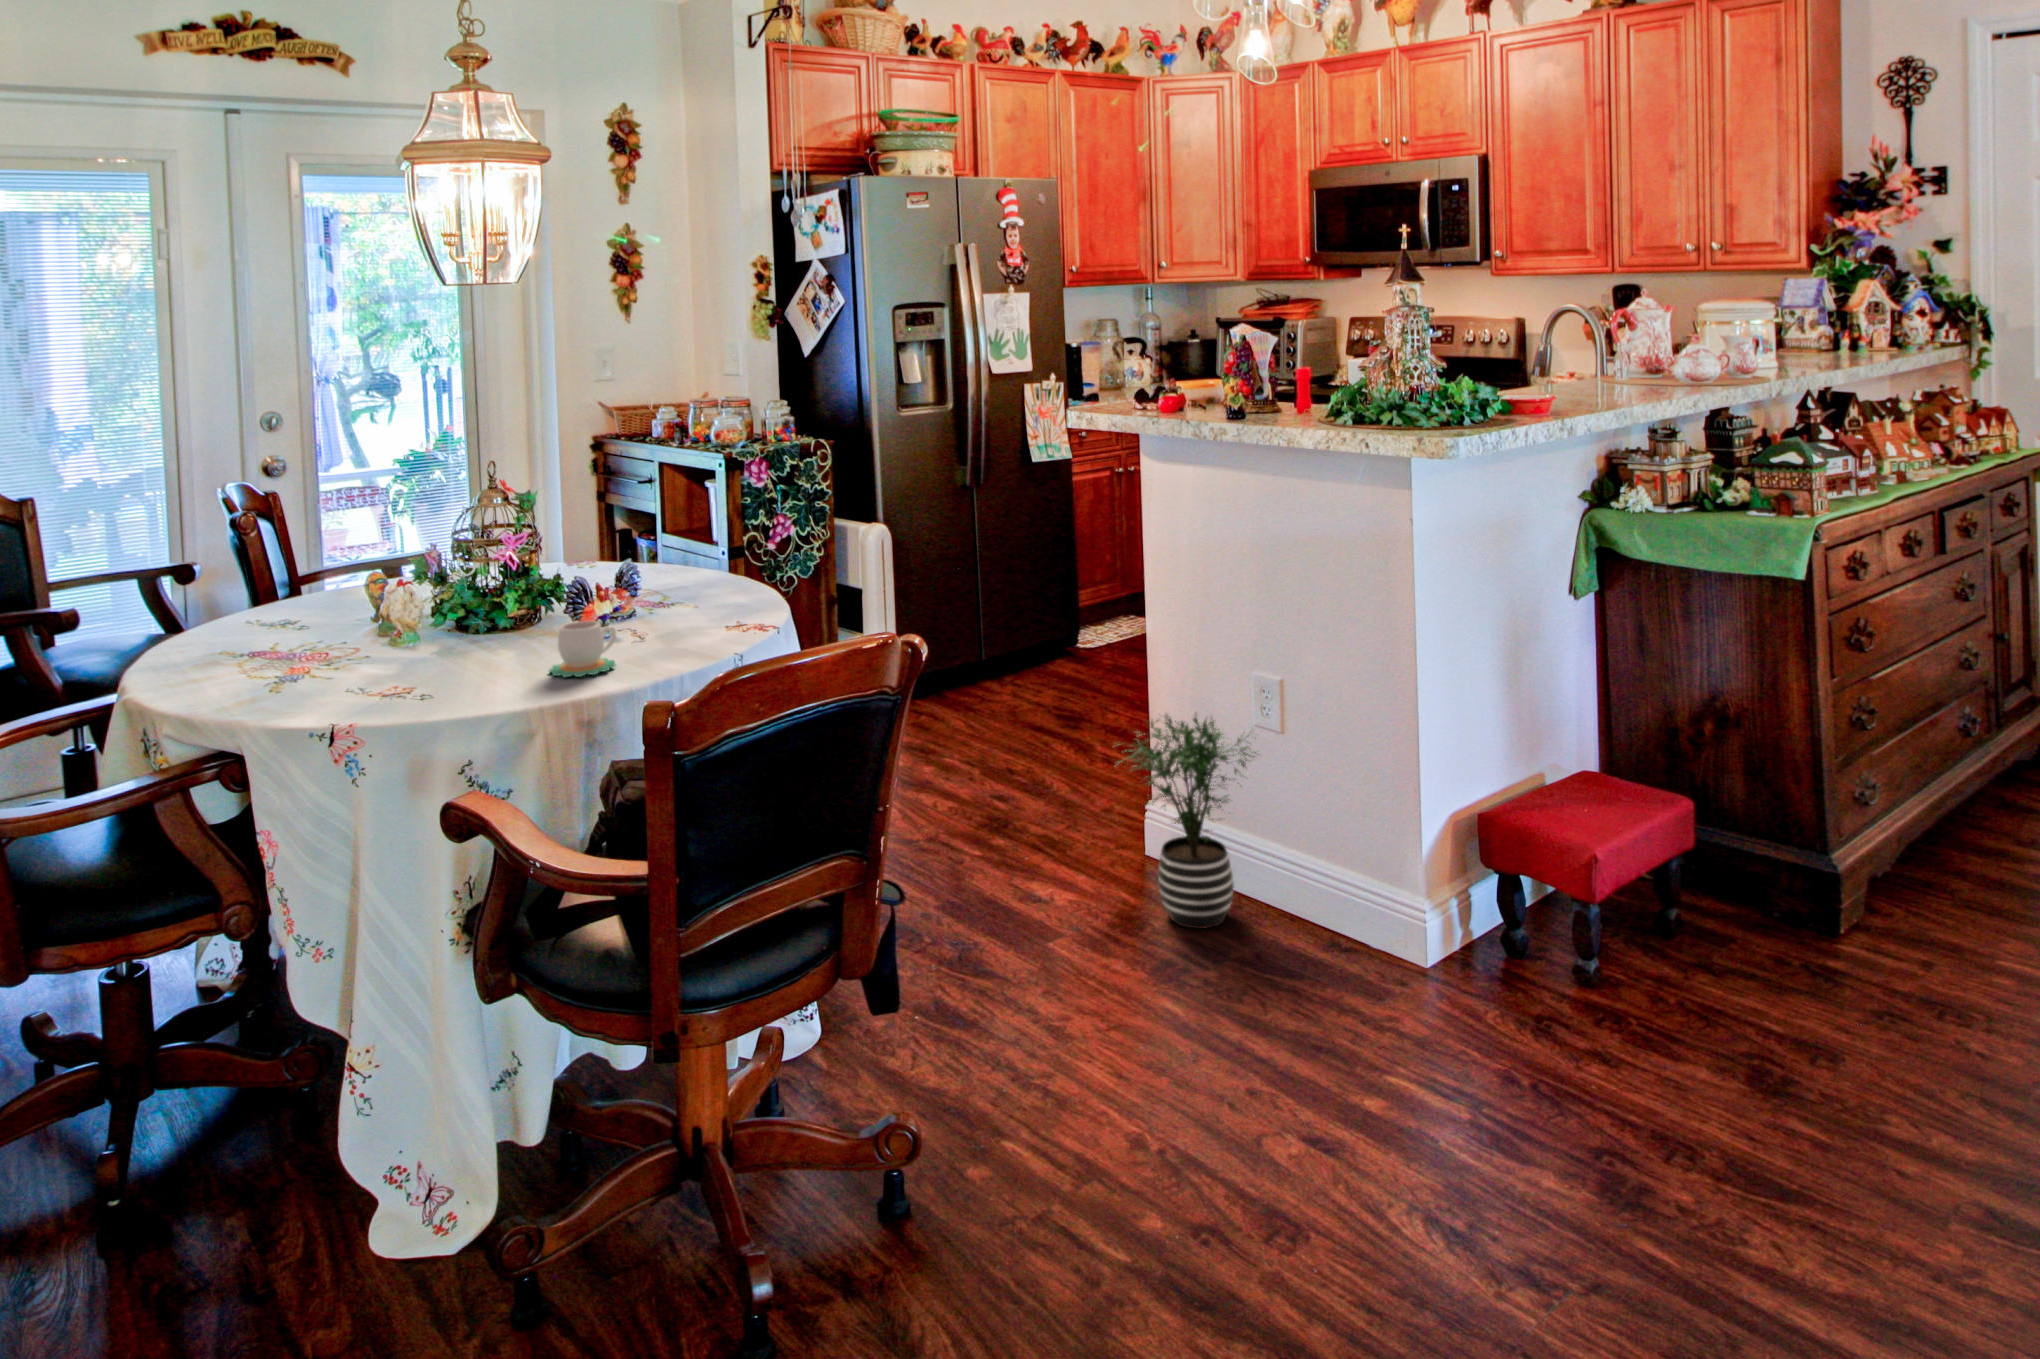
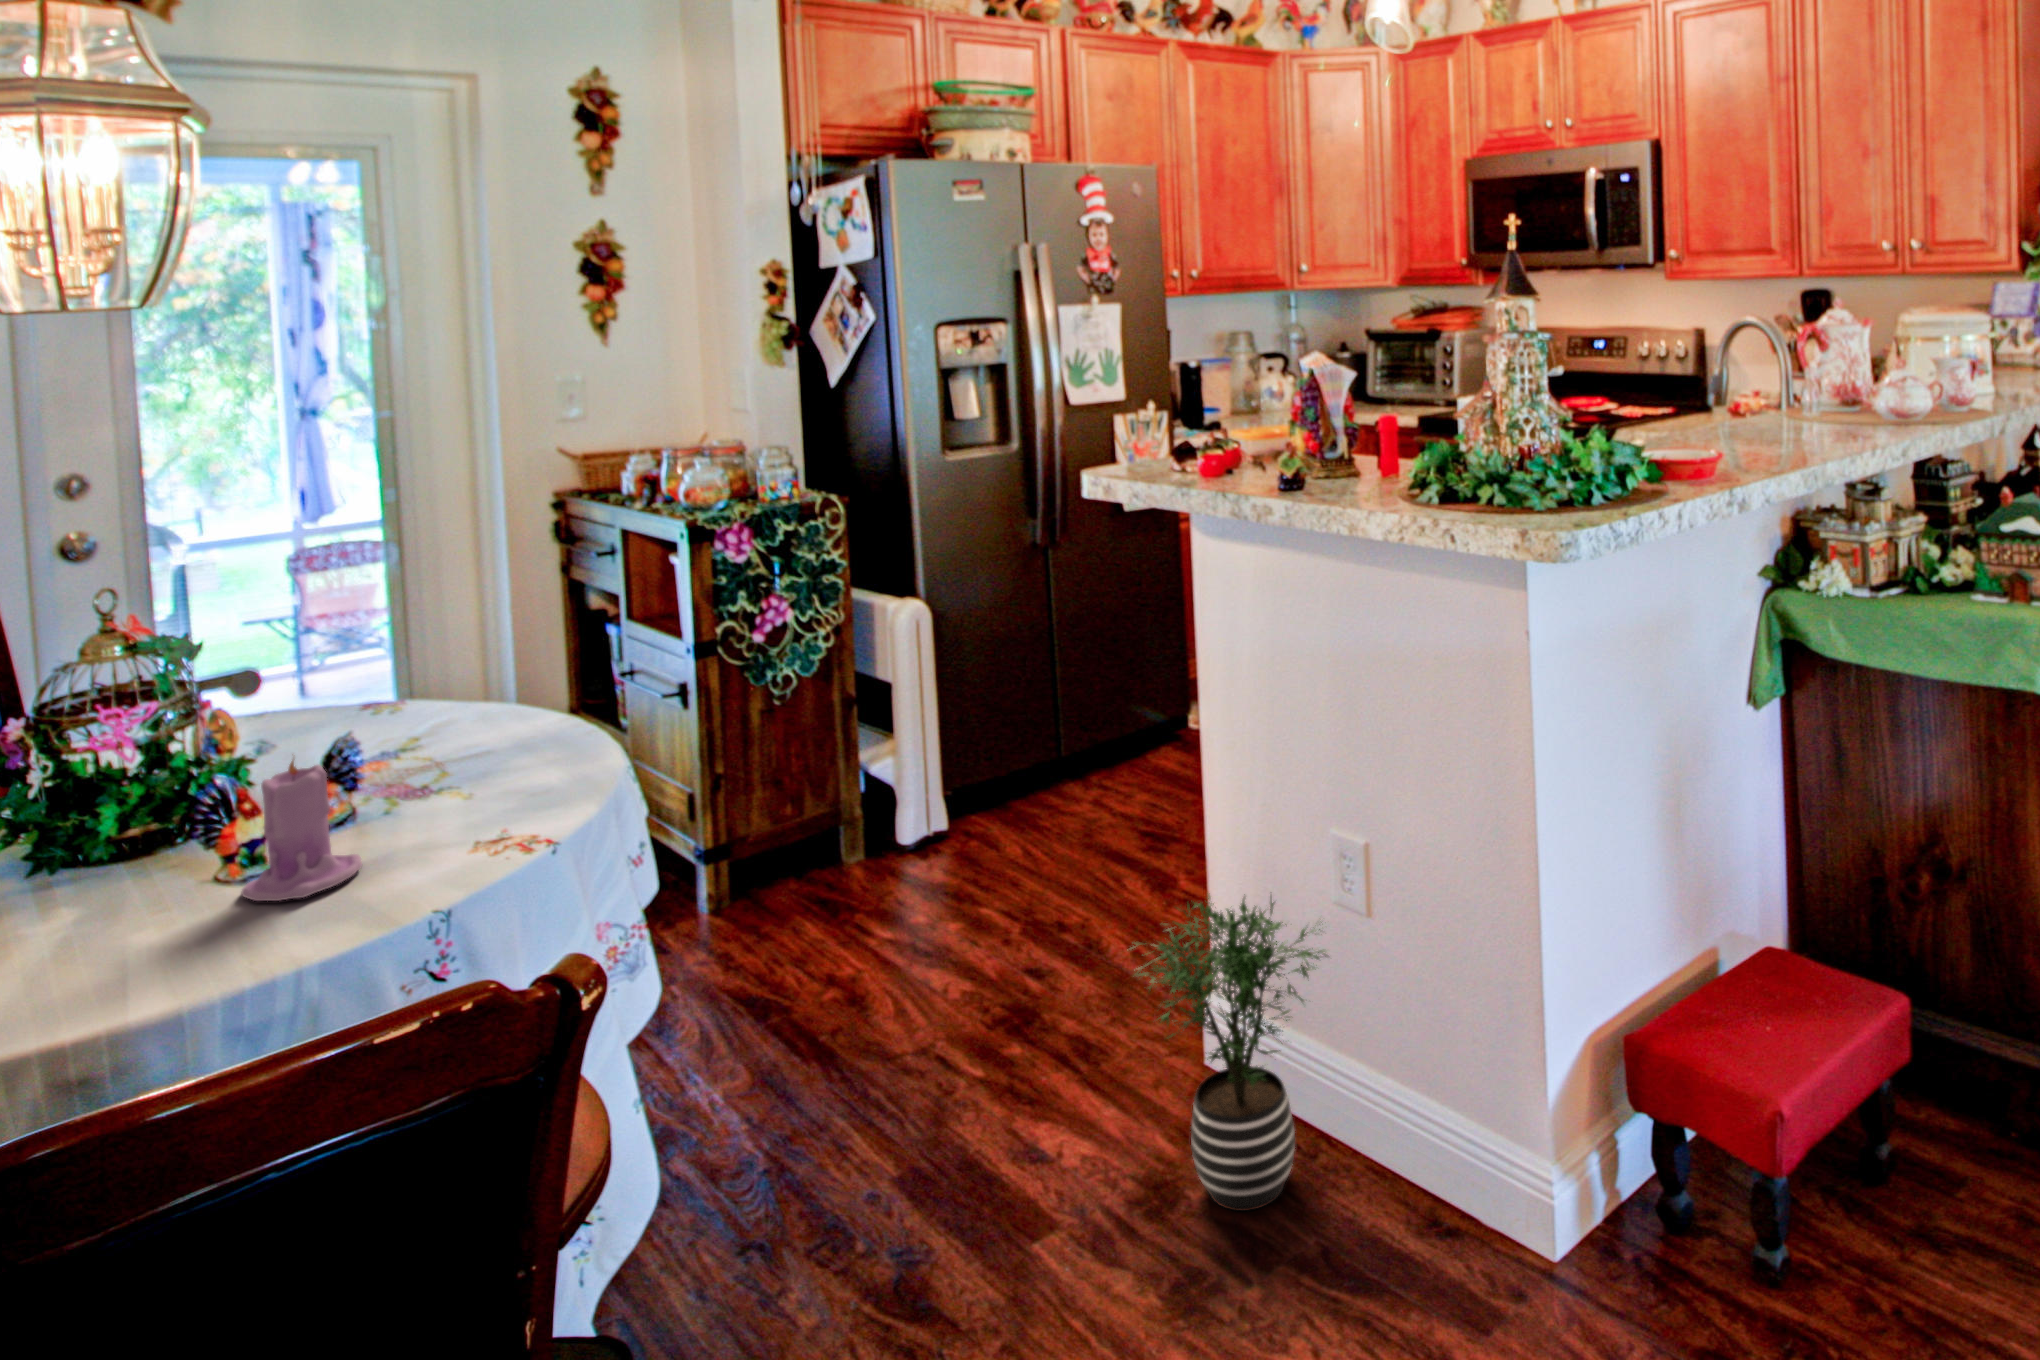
candle: none [623,557,684,643] -> present [242,760,362,901]
mug: present [549,621,616,677] -> none [16,887,170,1004]

